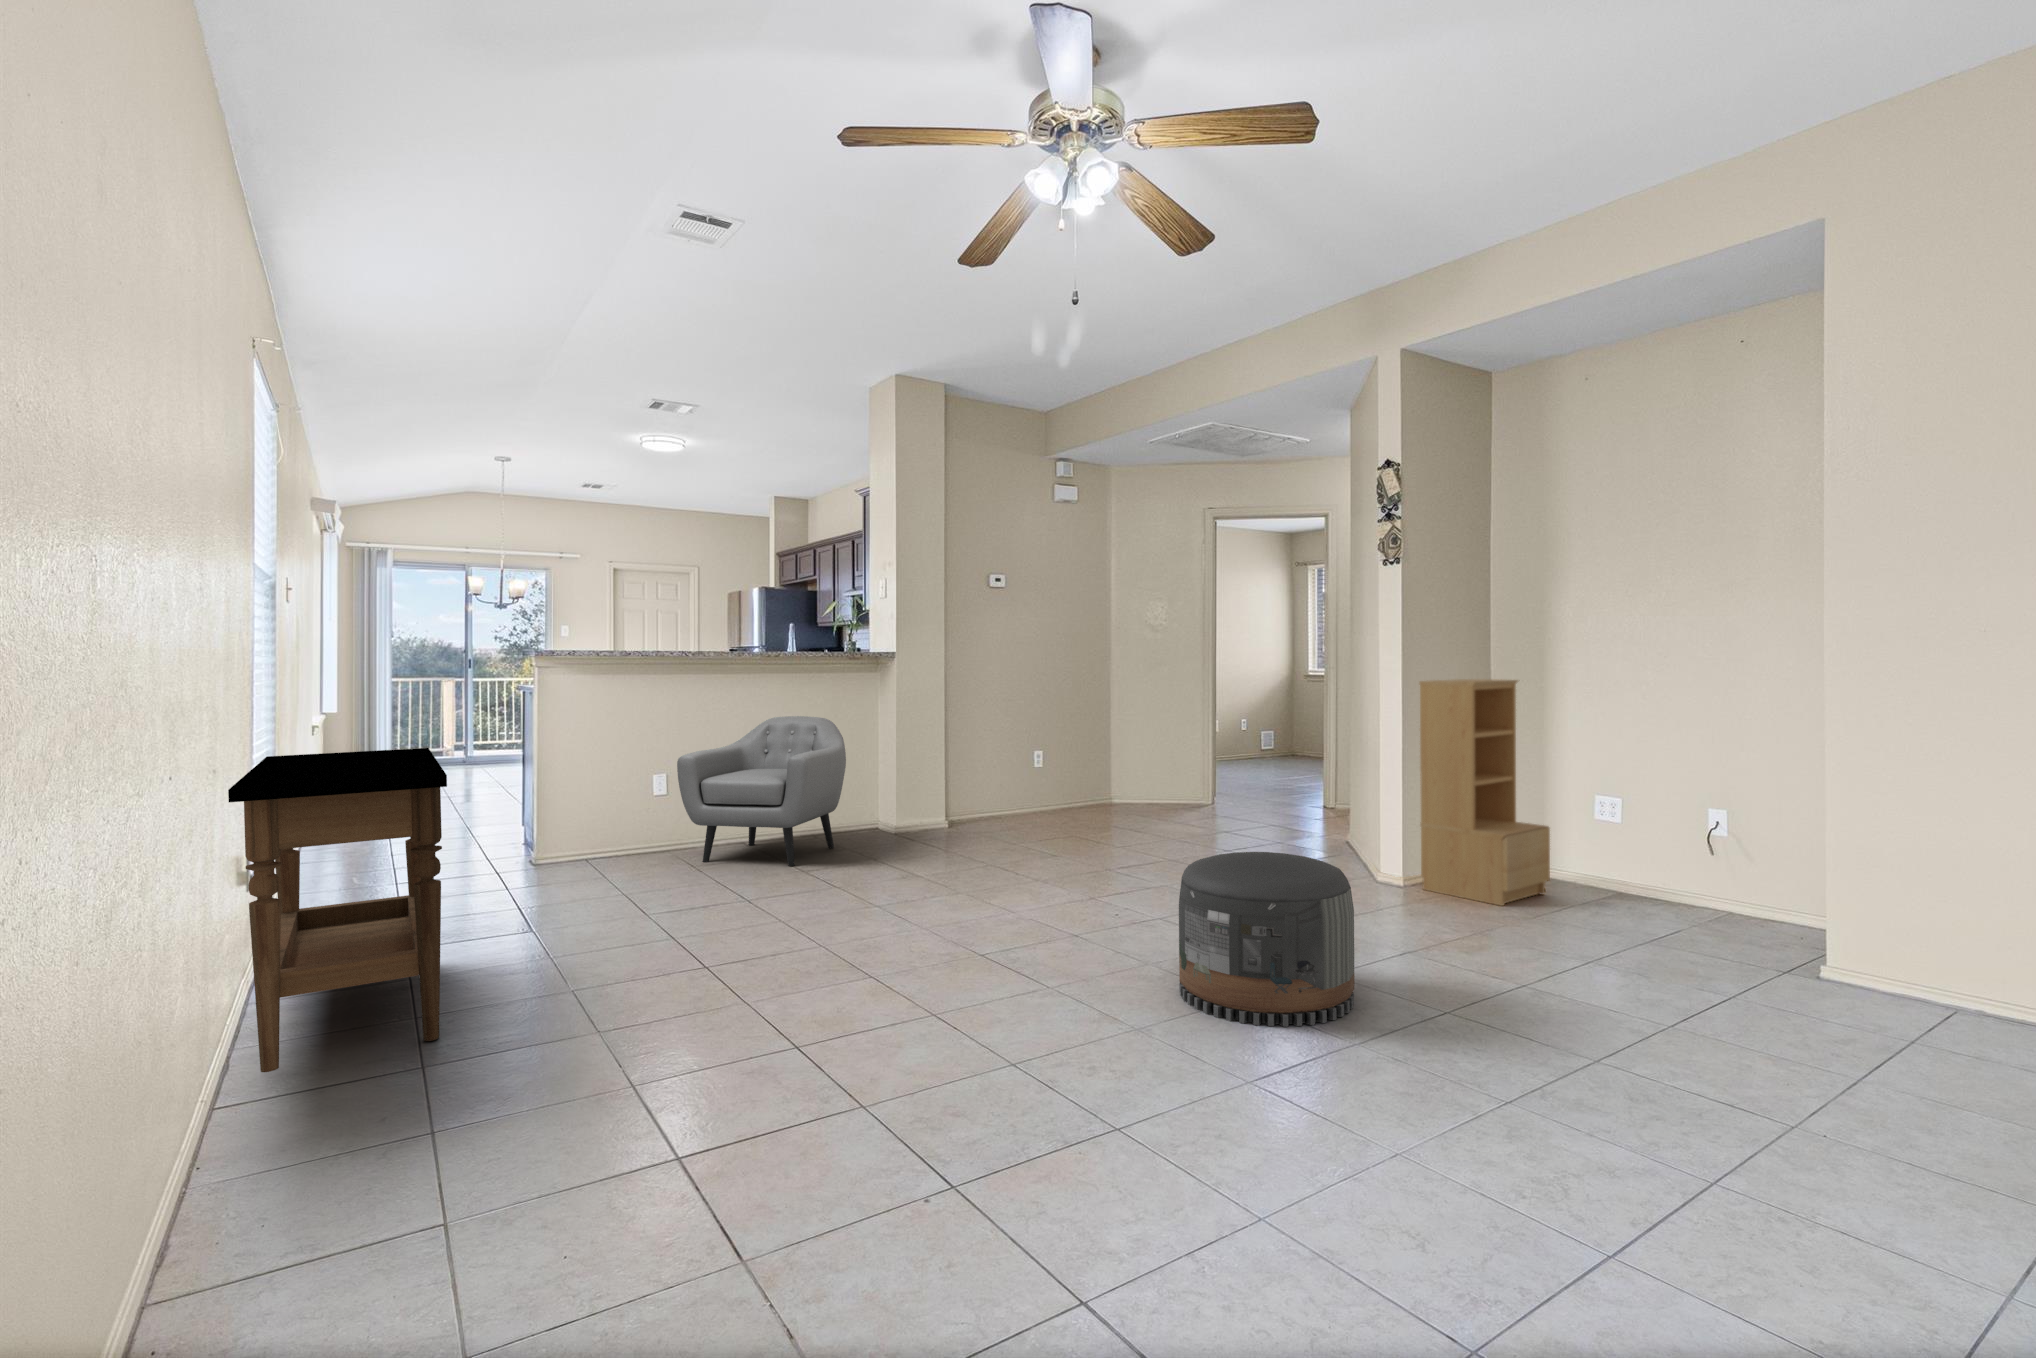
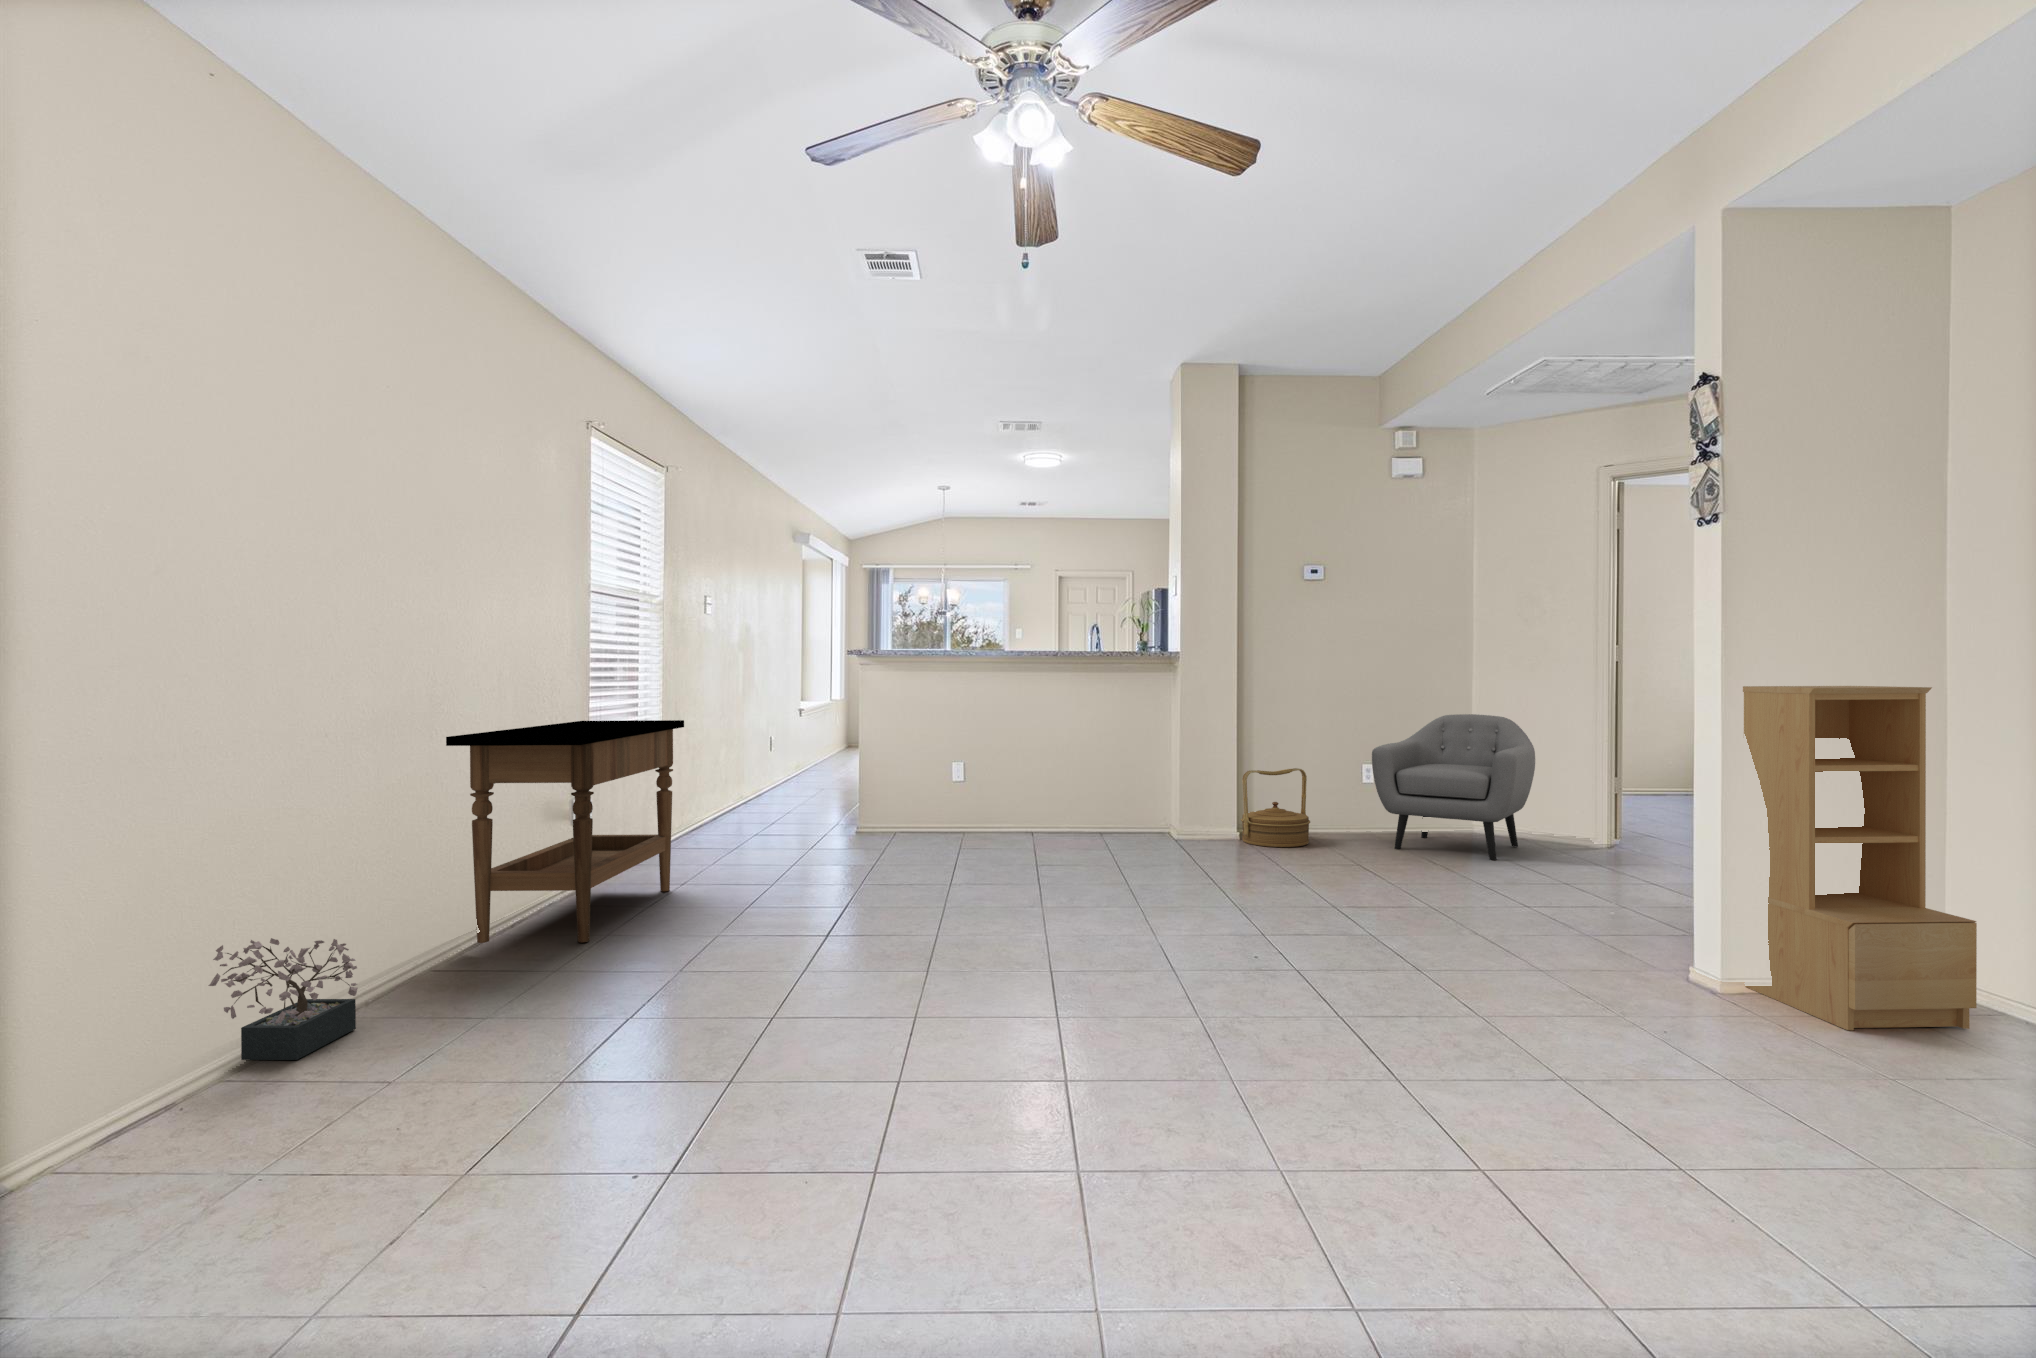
armchair: present [677,716,846,866] -> present [1372,714,1535,860]
woven basket: none [949,760,1011,833] -> present [1241,768,1310,847]
pouf: present [1179,852,1355,1027] -> none [1163,882,1378,1105]
decorative plant: none [167,1087,352,1288] -> present [209,938,358,1060]

